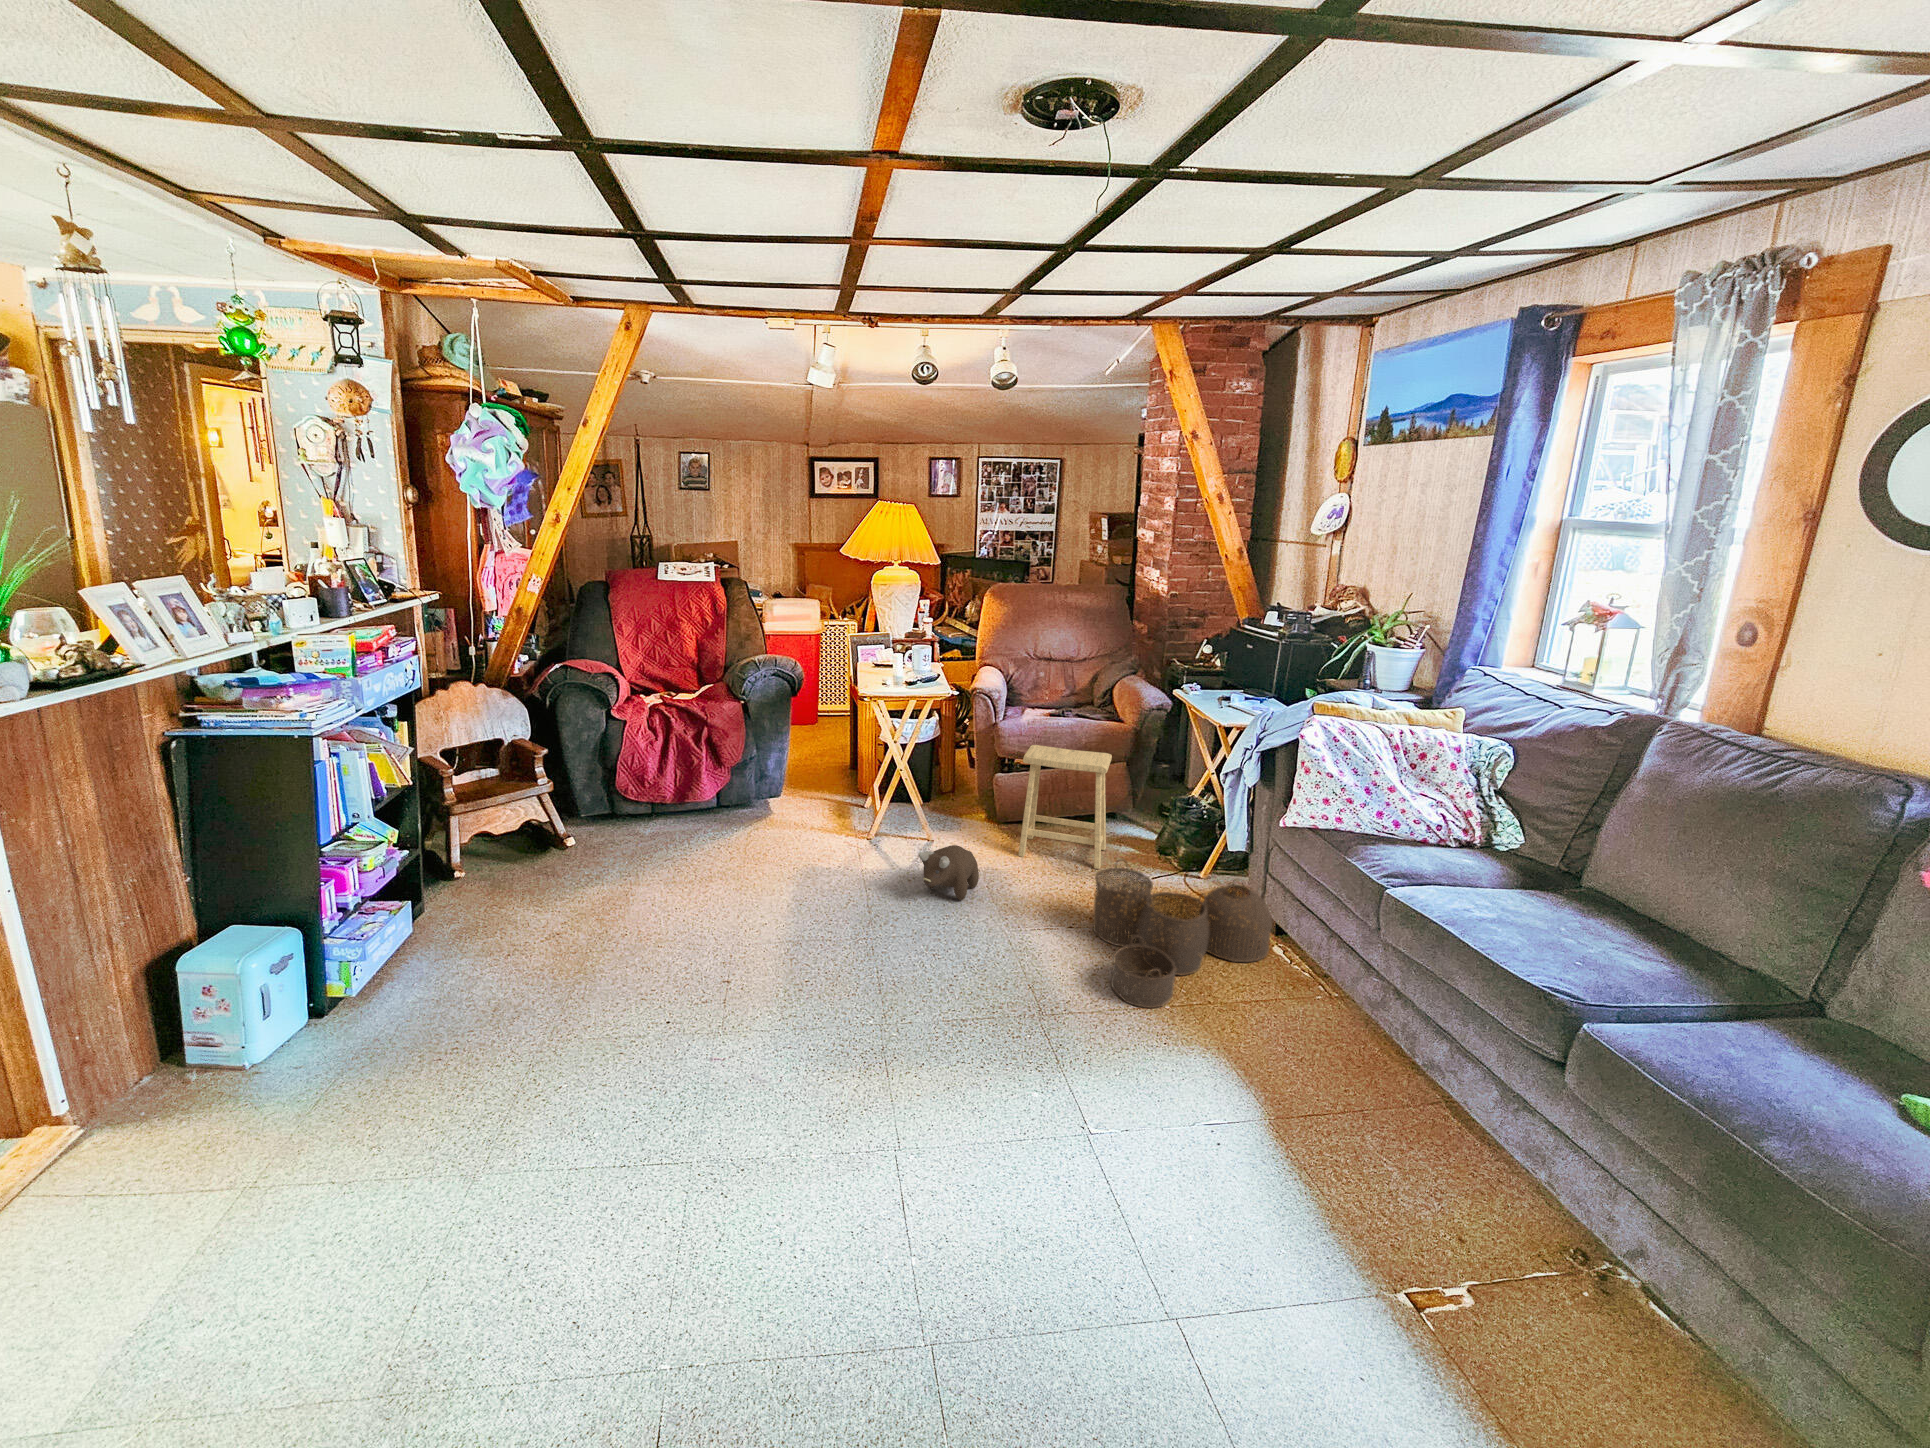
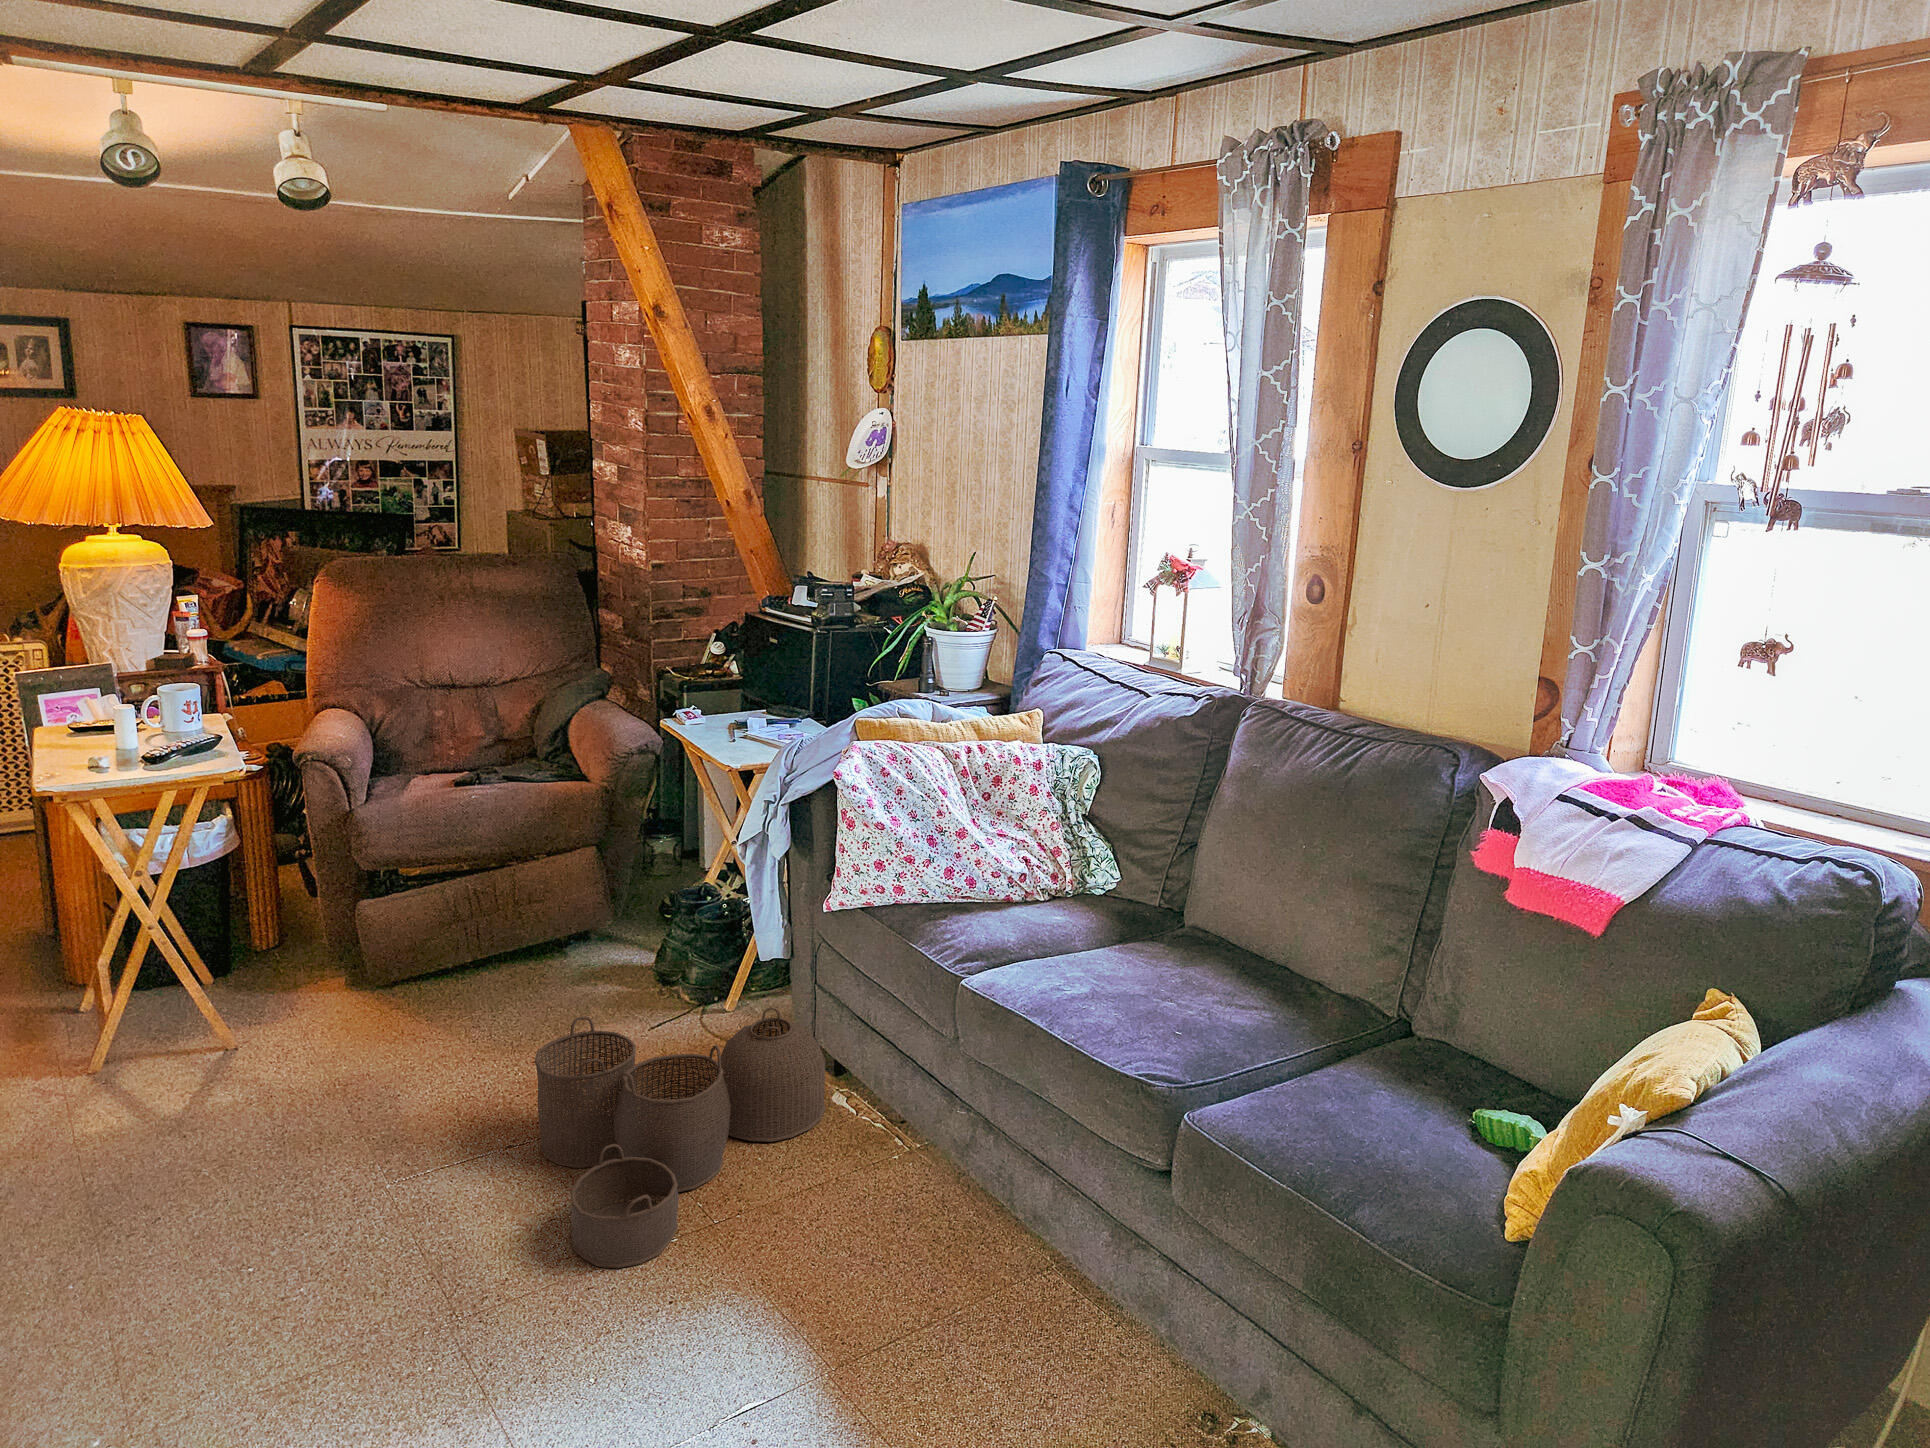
footstool: present [1018,745,1112,869] -> none [392,837,566,1047]
plush toy: present [918,845,979,900] -> none [168,1058,314,1162]

